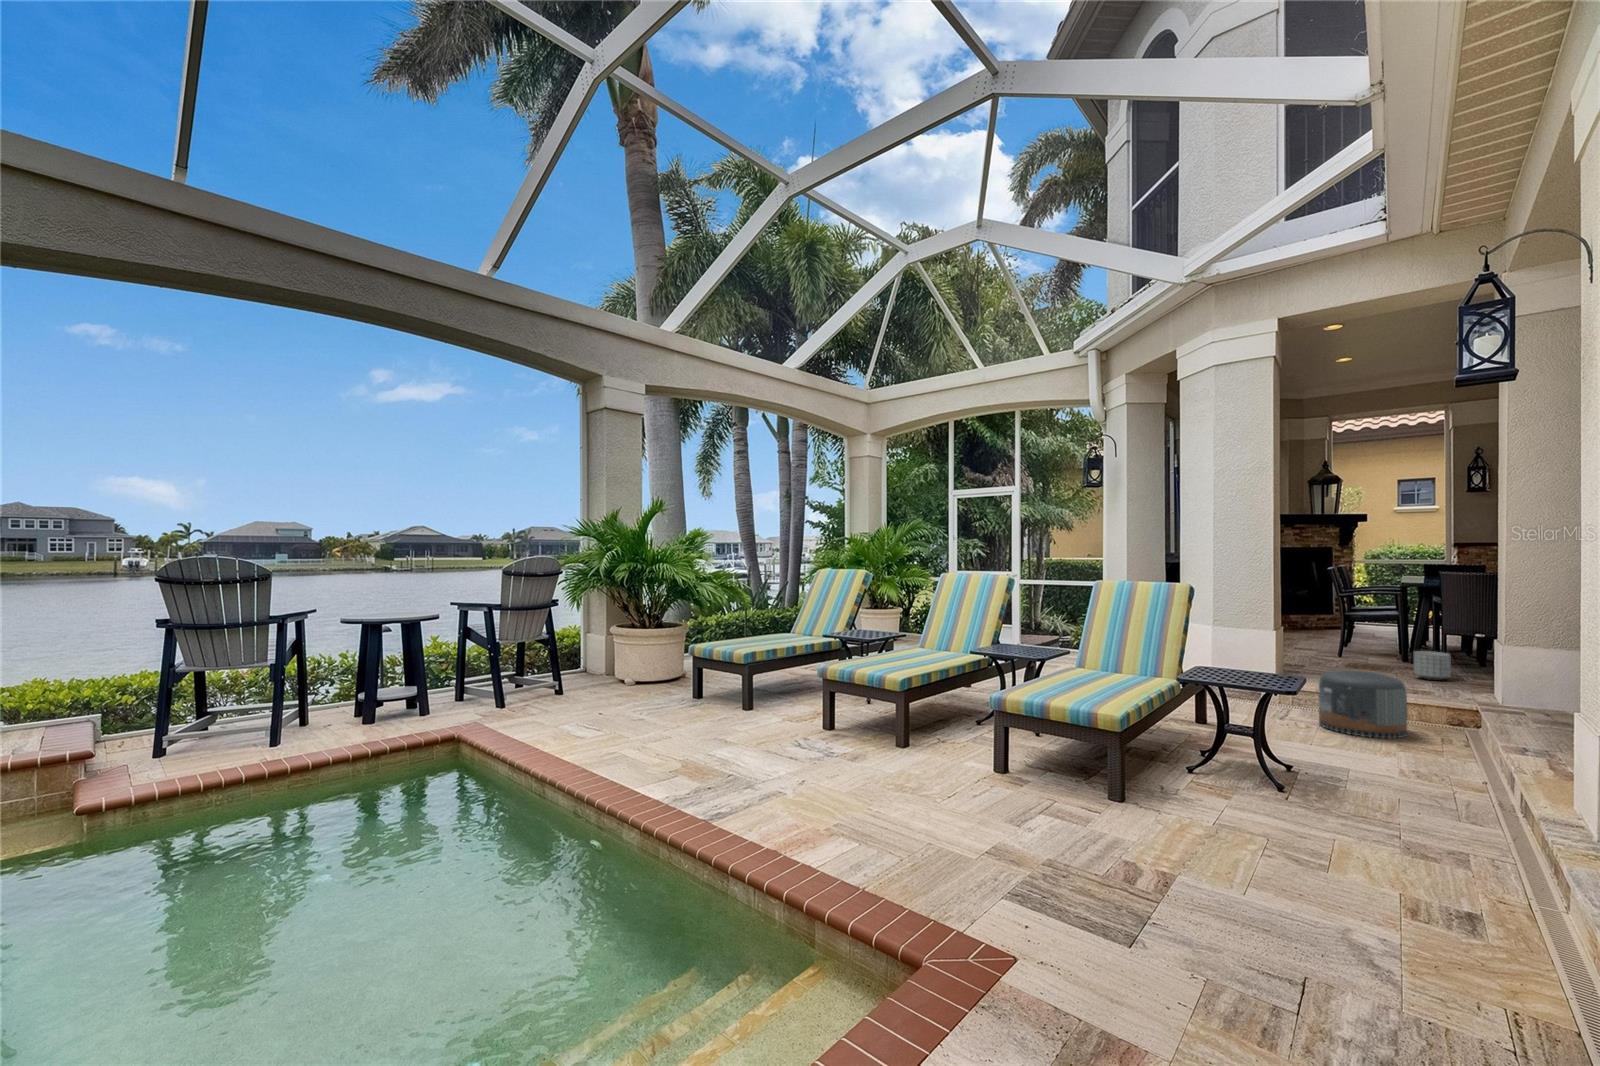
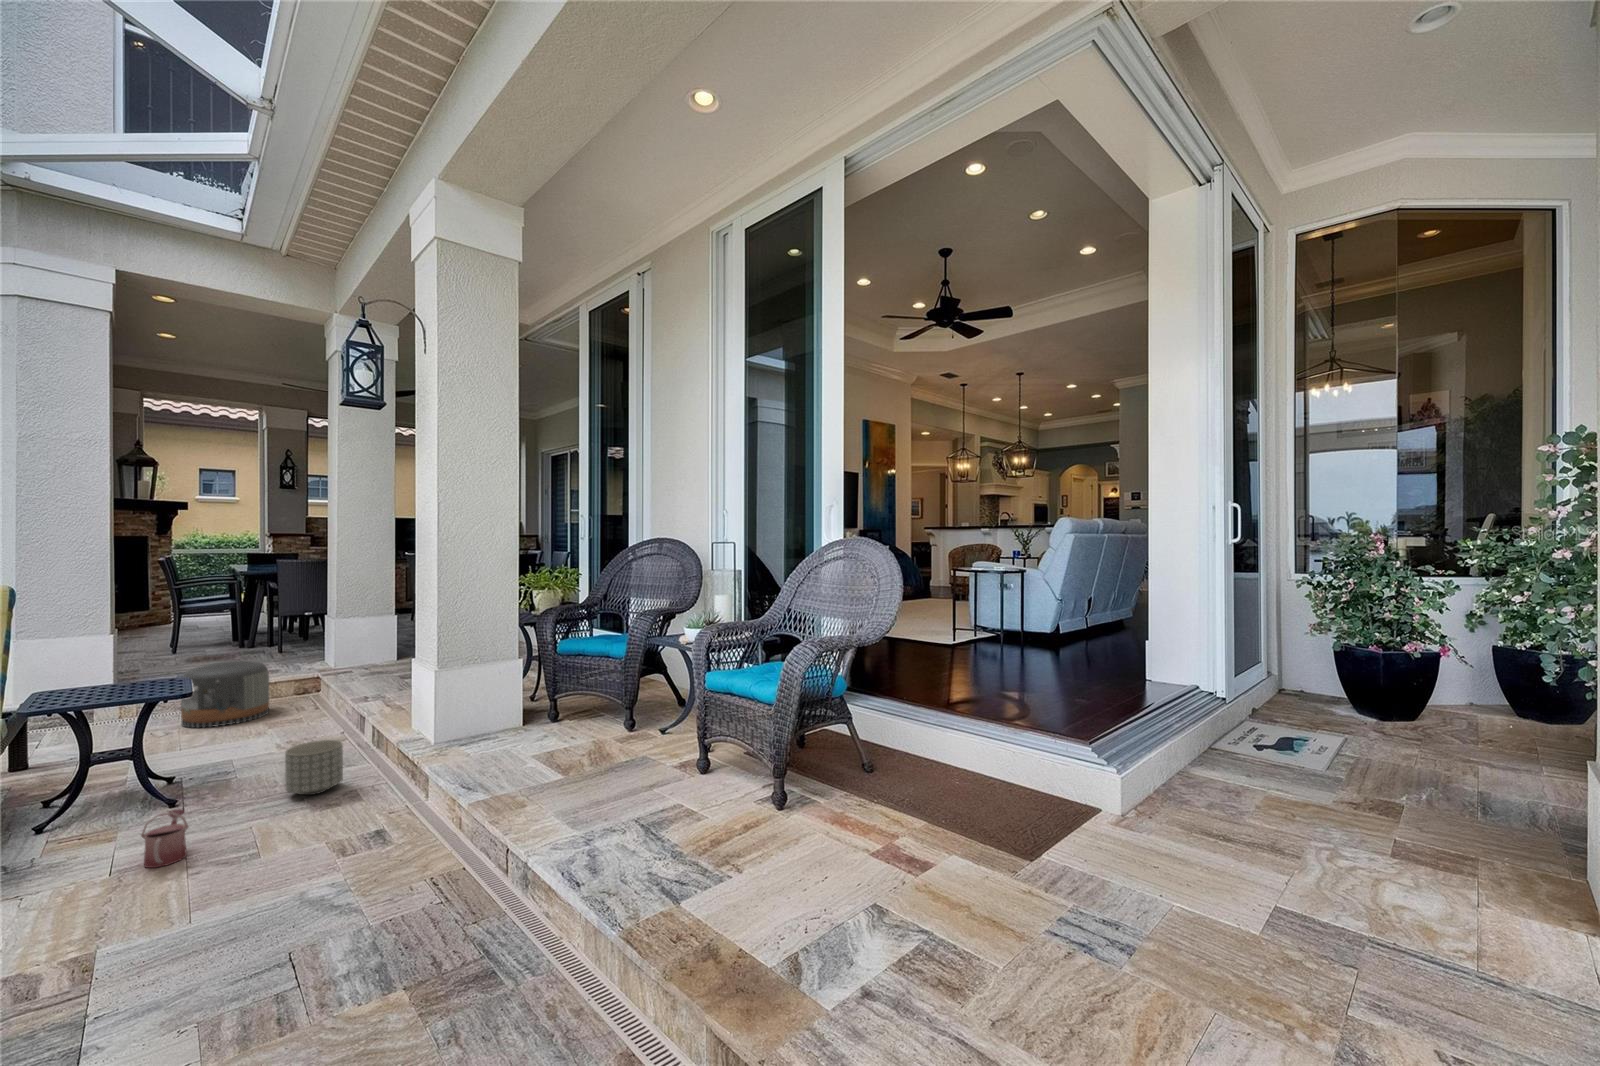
planter: present [1414,651,1451,680] -> present [285,740,343,795]
watering can: none [1233,789,1273,840] -> present [141,809,188,868]

